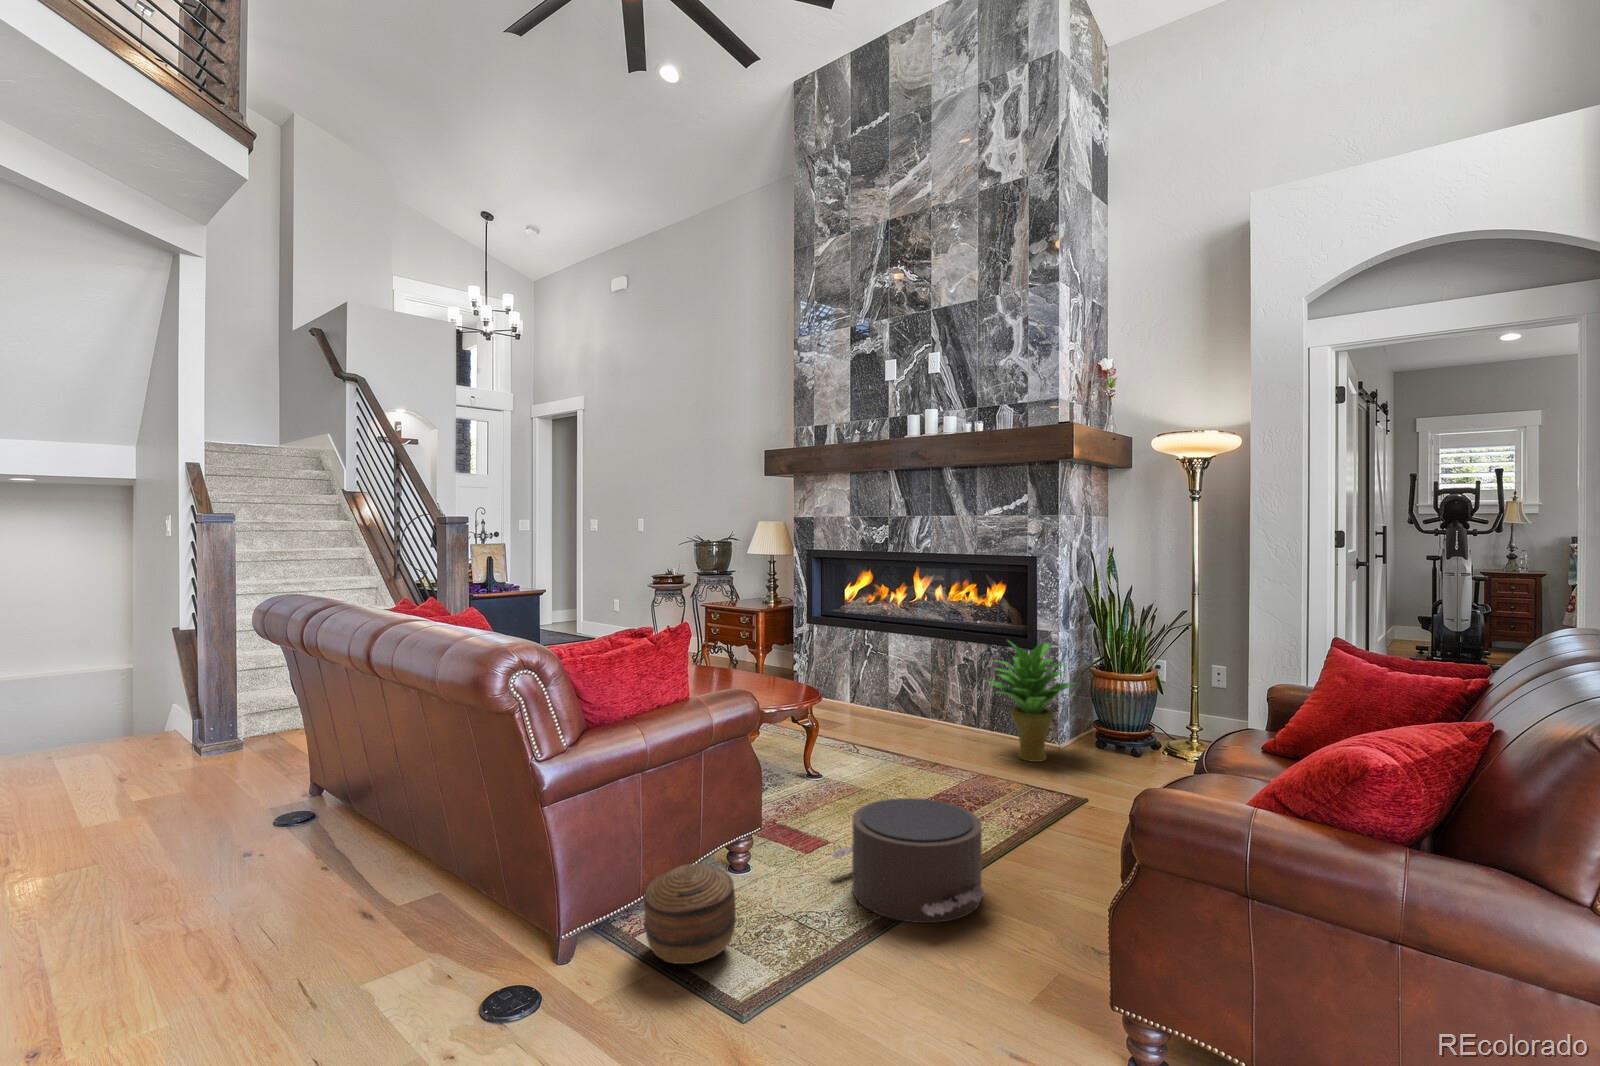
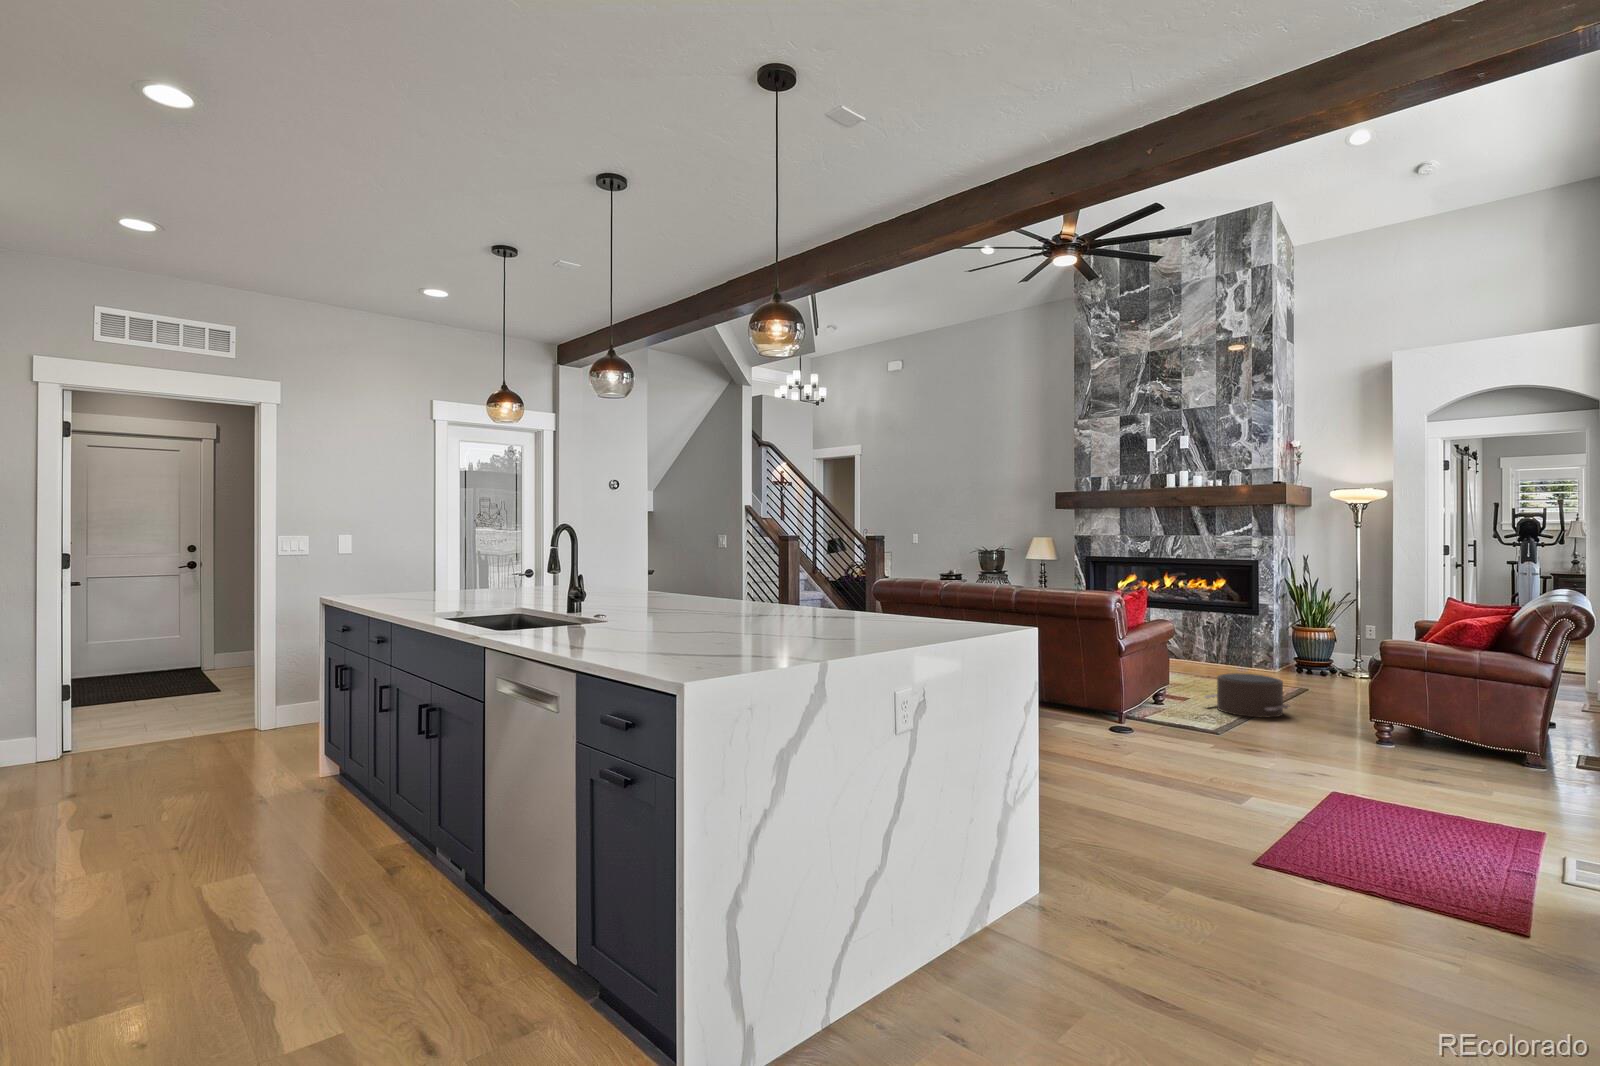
potted plant: present [990,642,1074,762] -> none [1233,609,1291,678]
basket: present [644,864,736,964] -> none [1153,687,1193,723]

